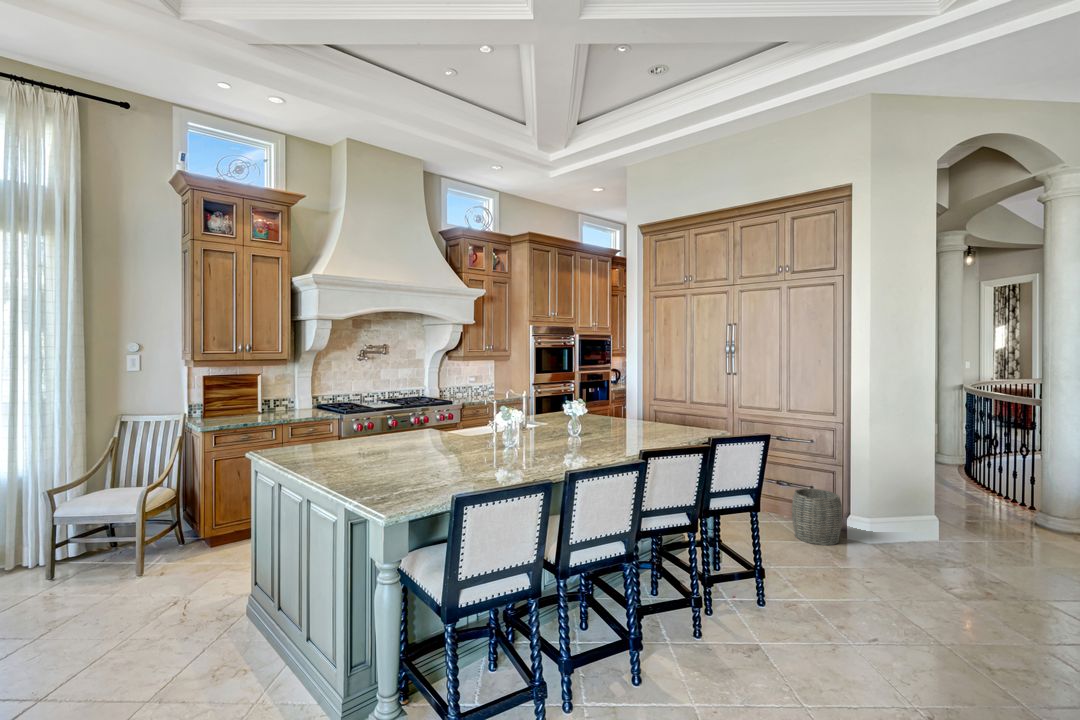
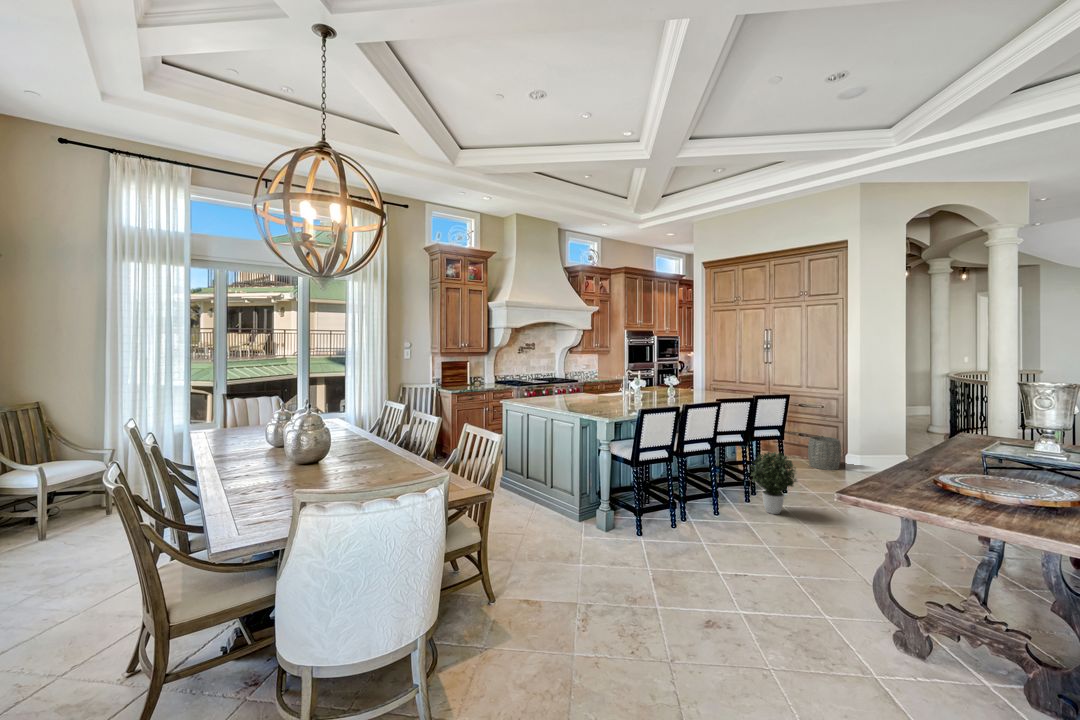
potted plant: none [703,550,794,676] -> present [750,452,797,514]

